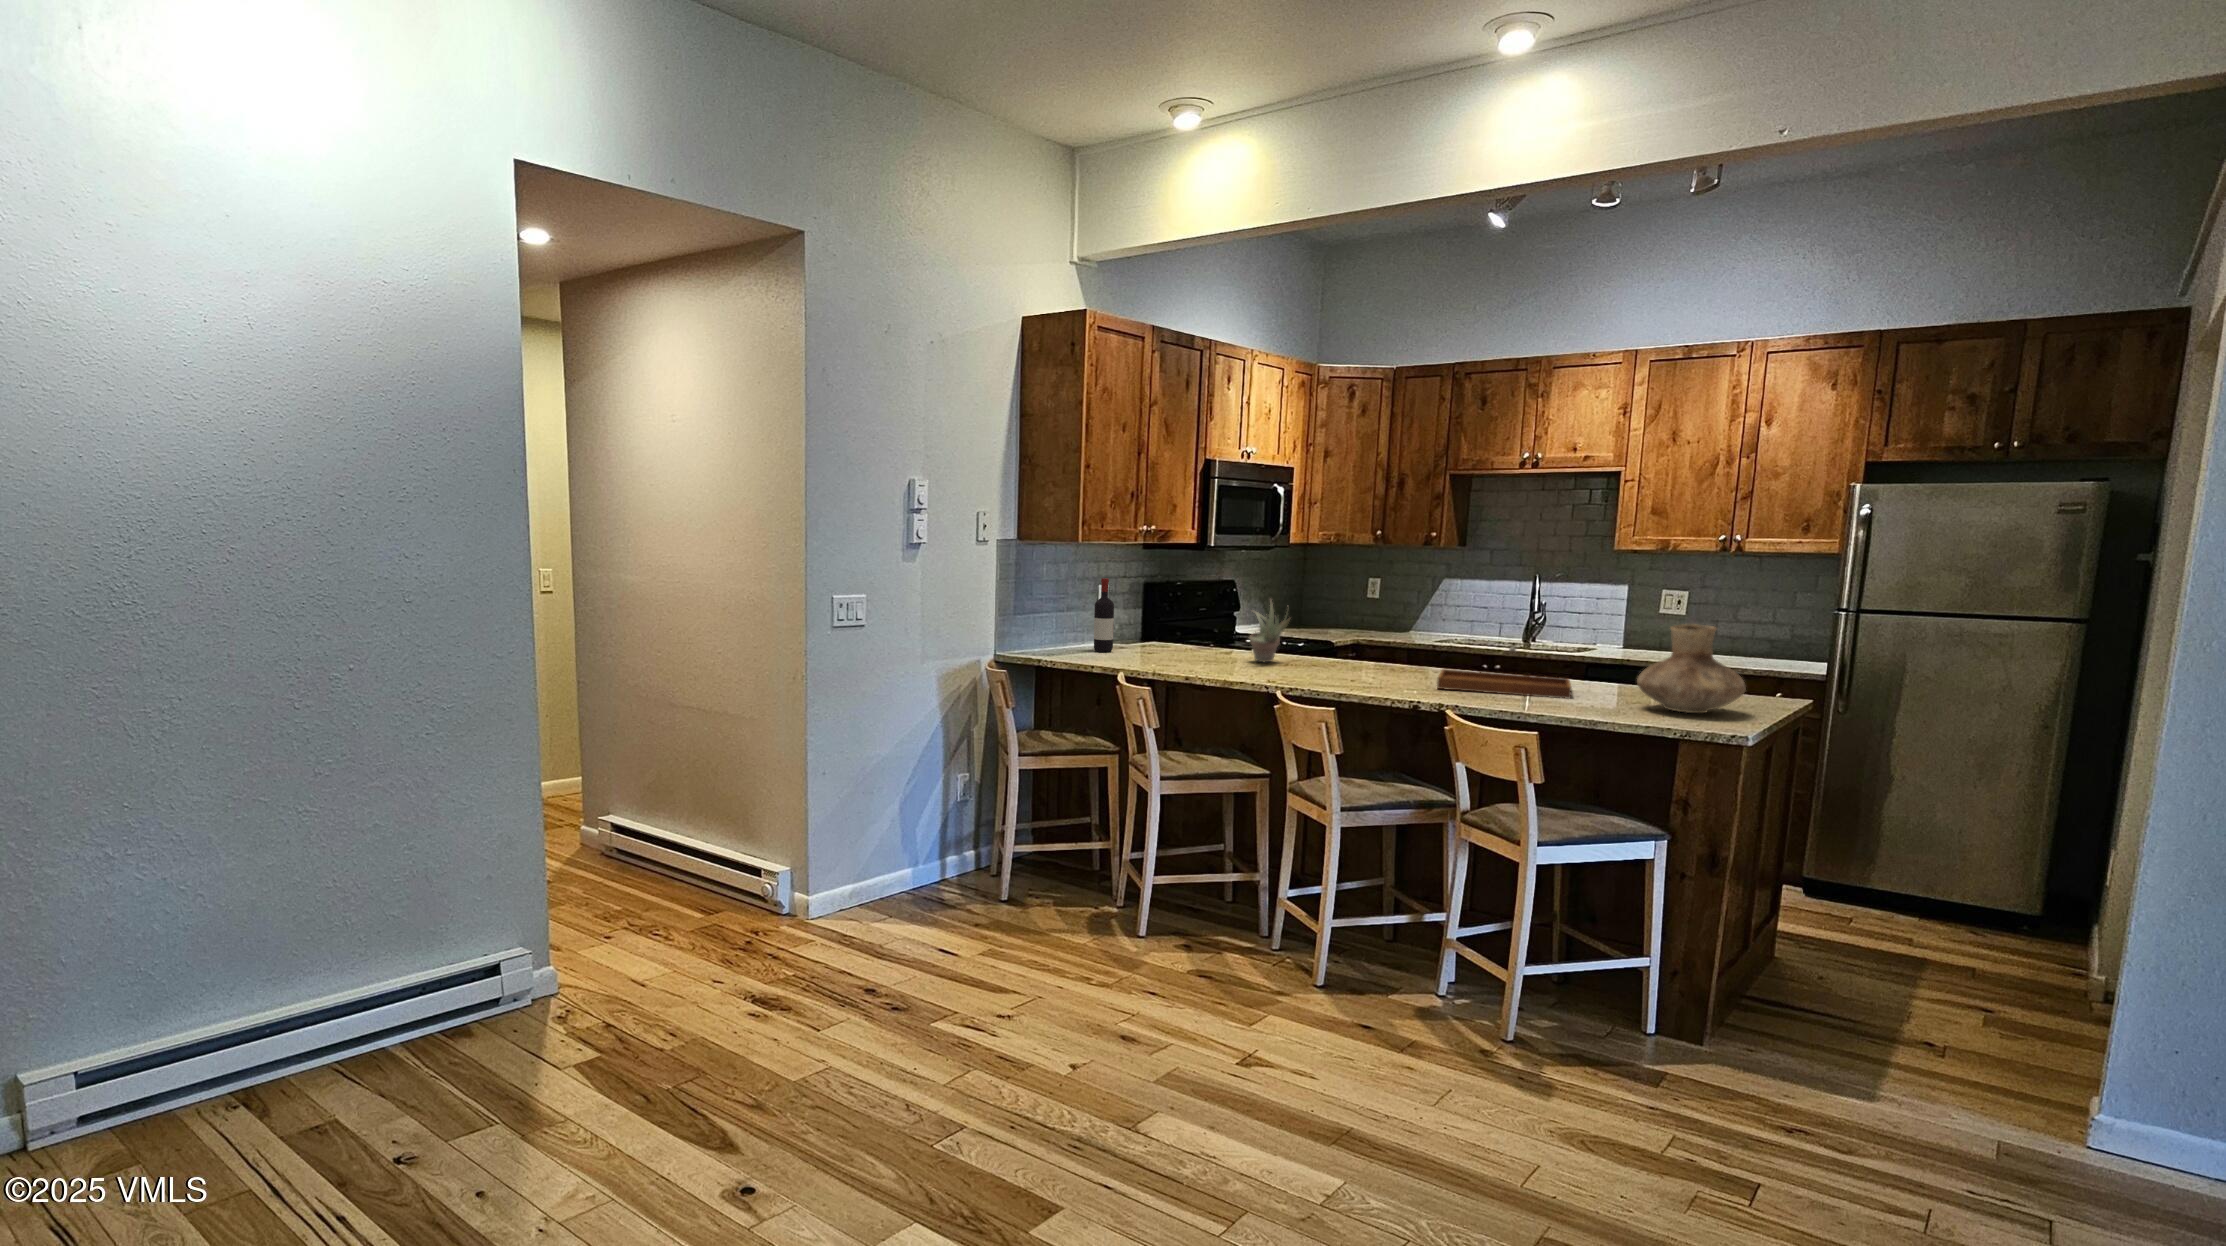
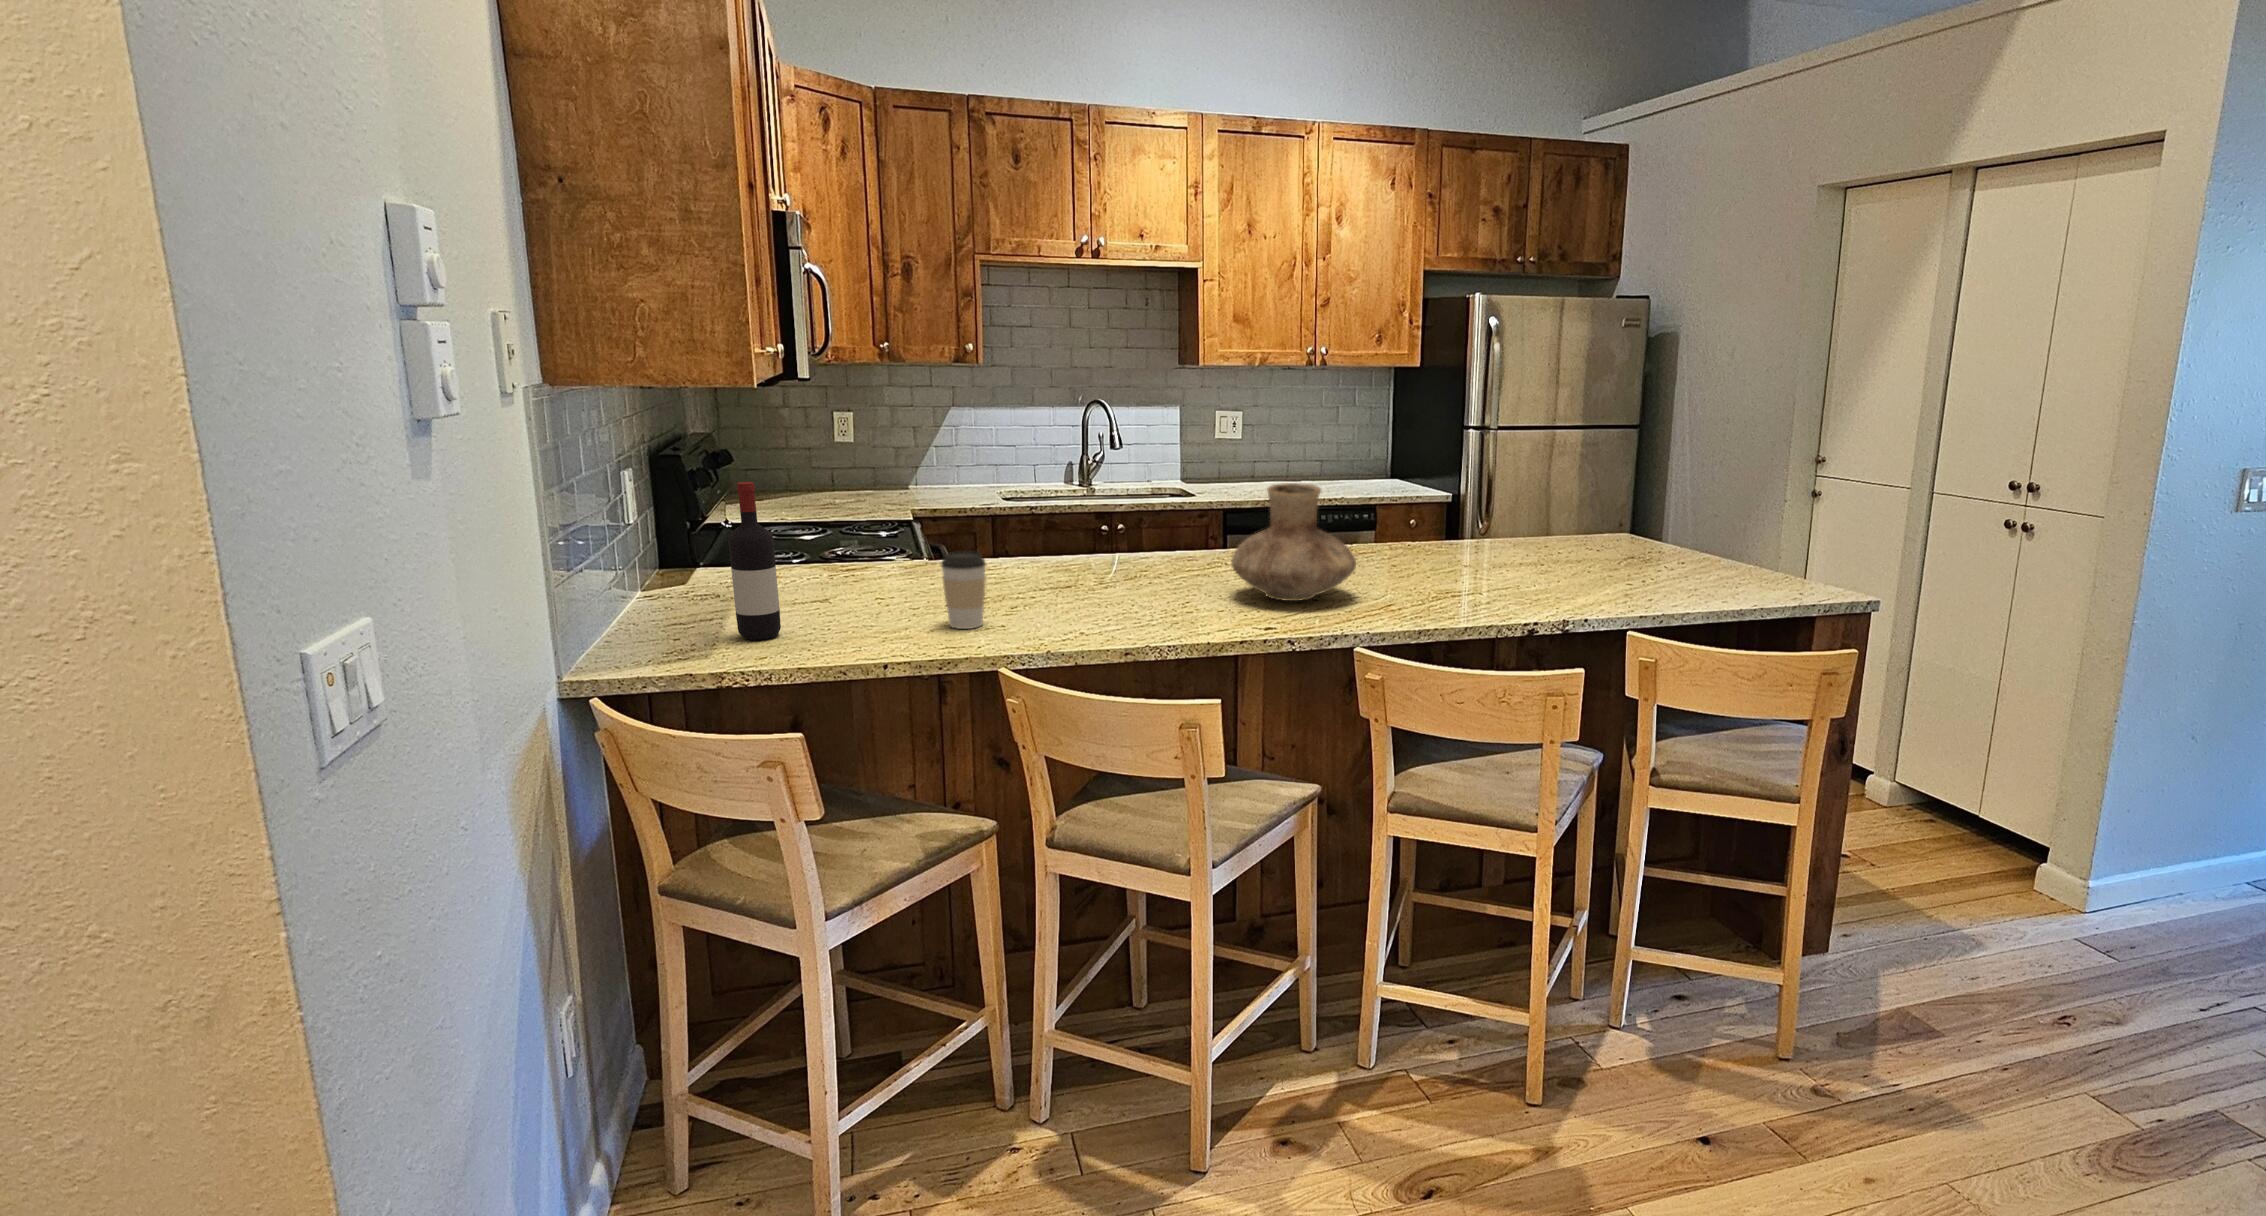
succulent plant: present [1249,601,1290,662] -> none [1045,486,1130,596]
coffee cup: none [1166,622,1190,662] -> present [940,551,986,629]
vase: present [1637,624,1746,713] -> present [1231,483,1356,601]
tray: present [1437,647,1571,699] -> none [1365,516,1541,591]

